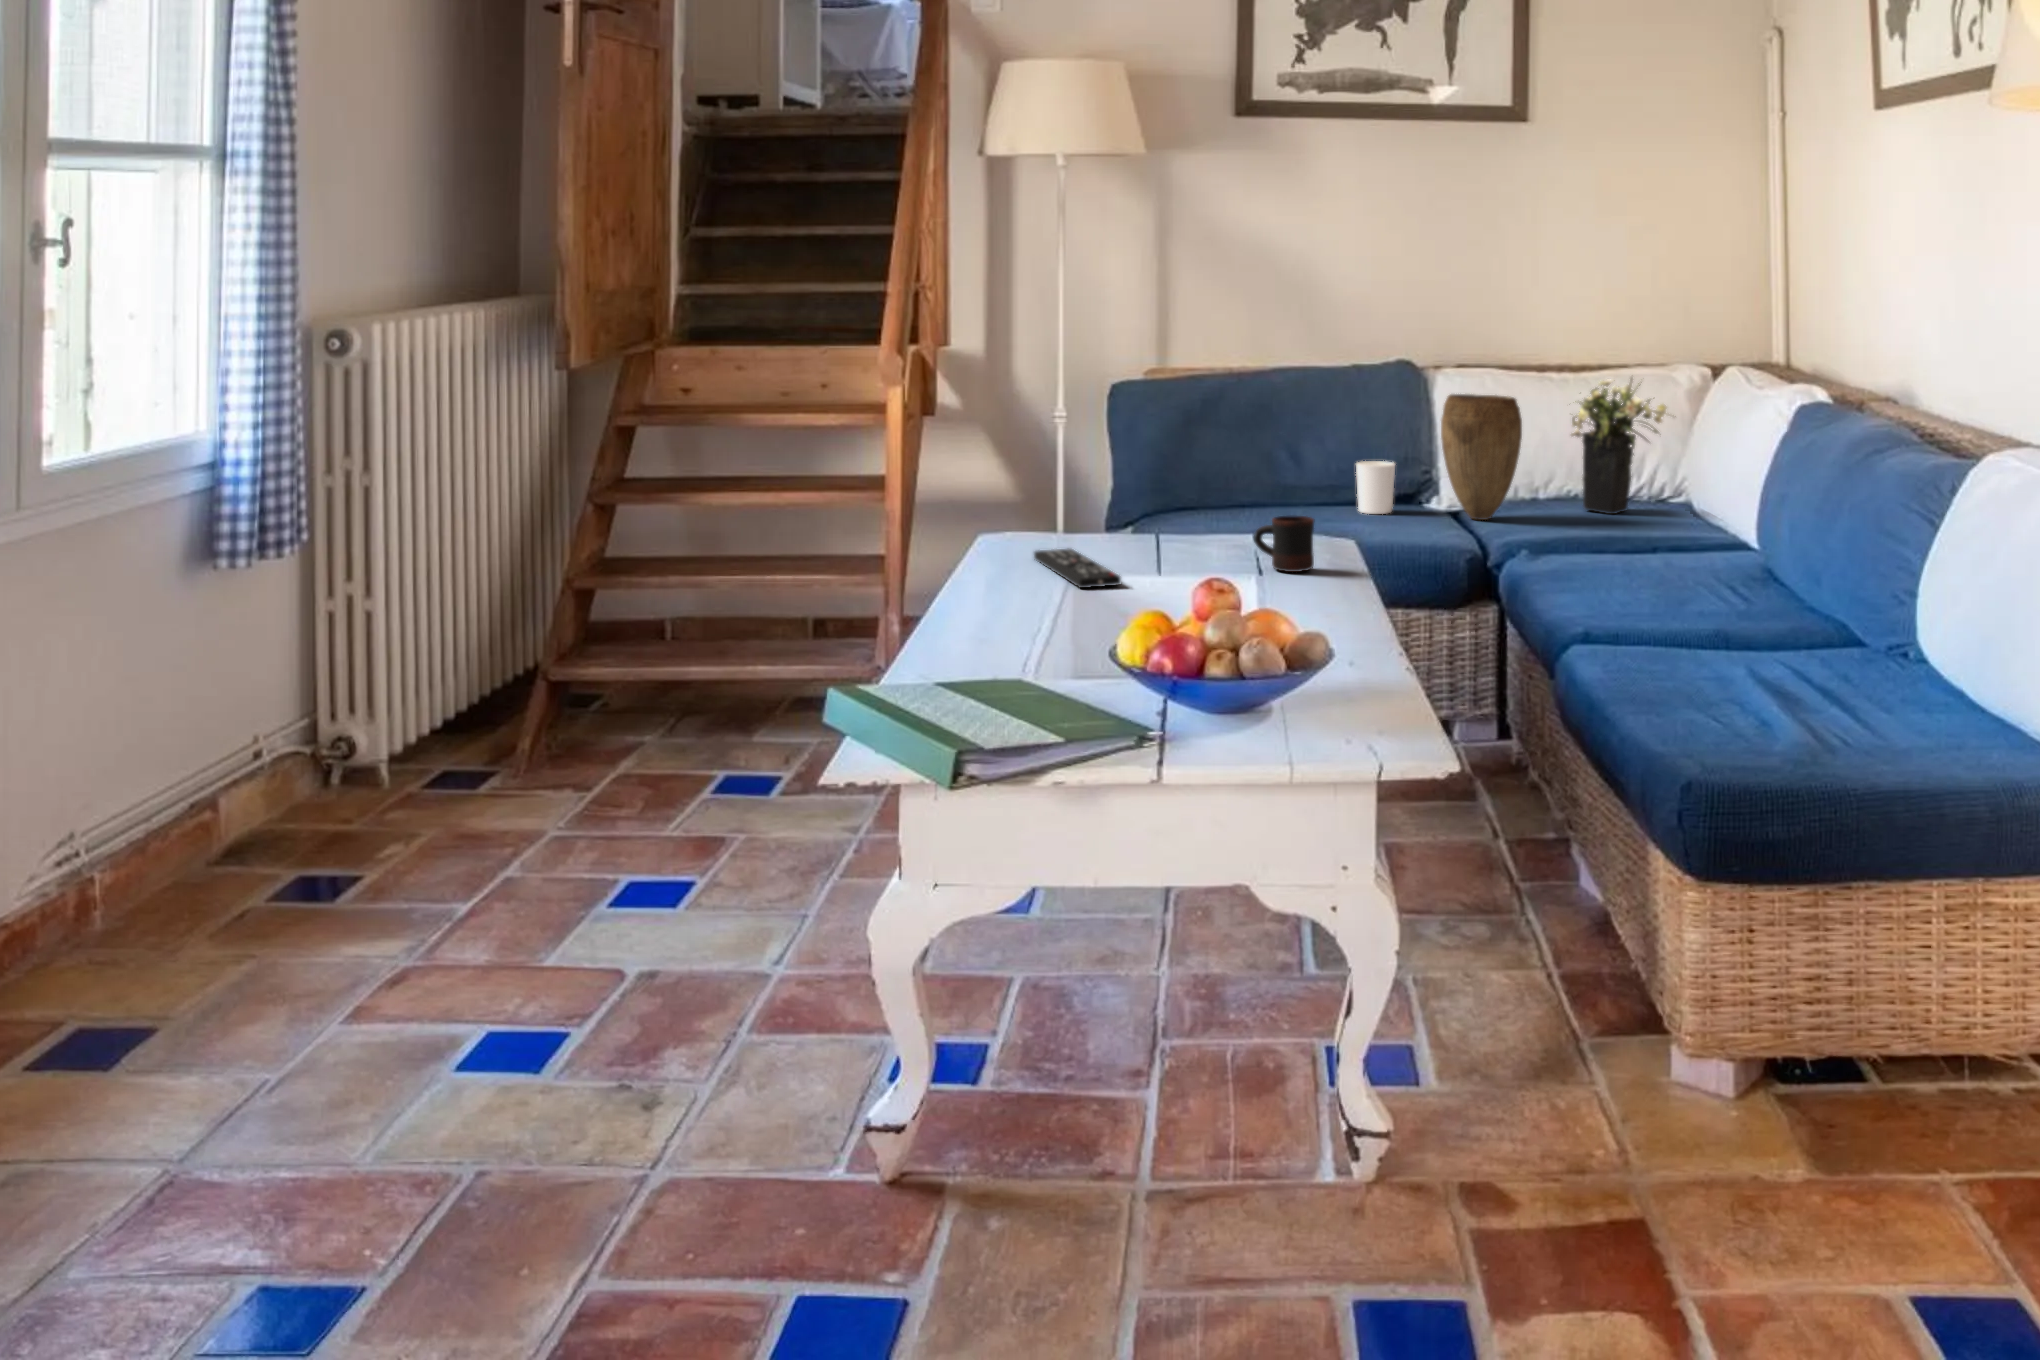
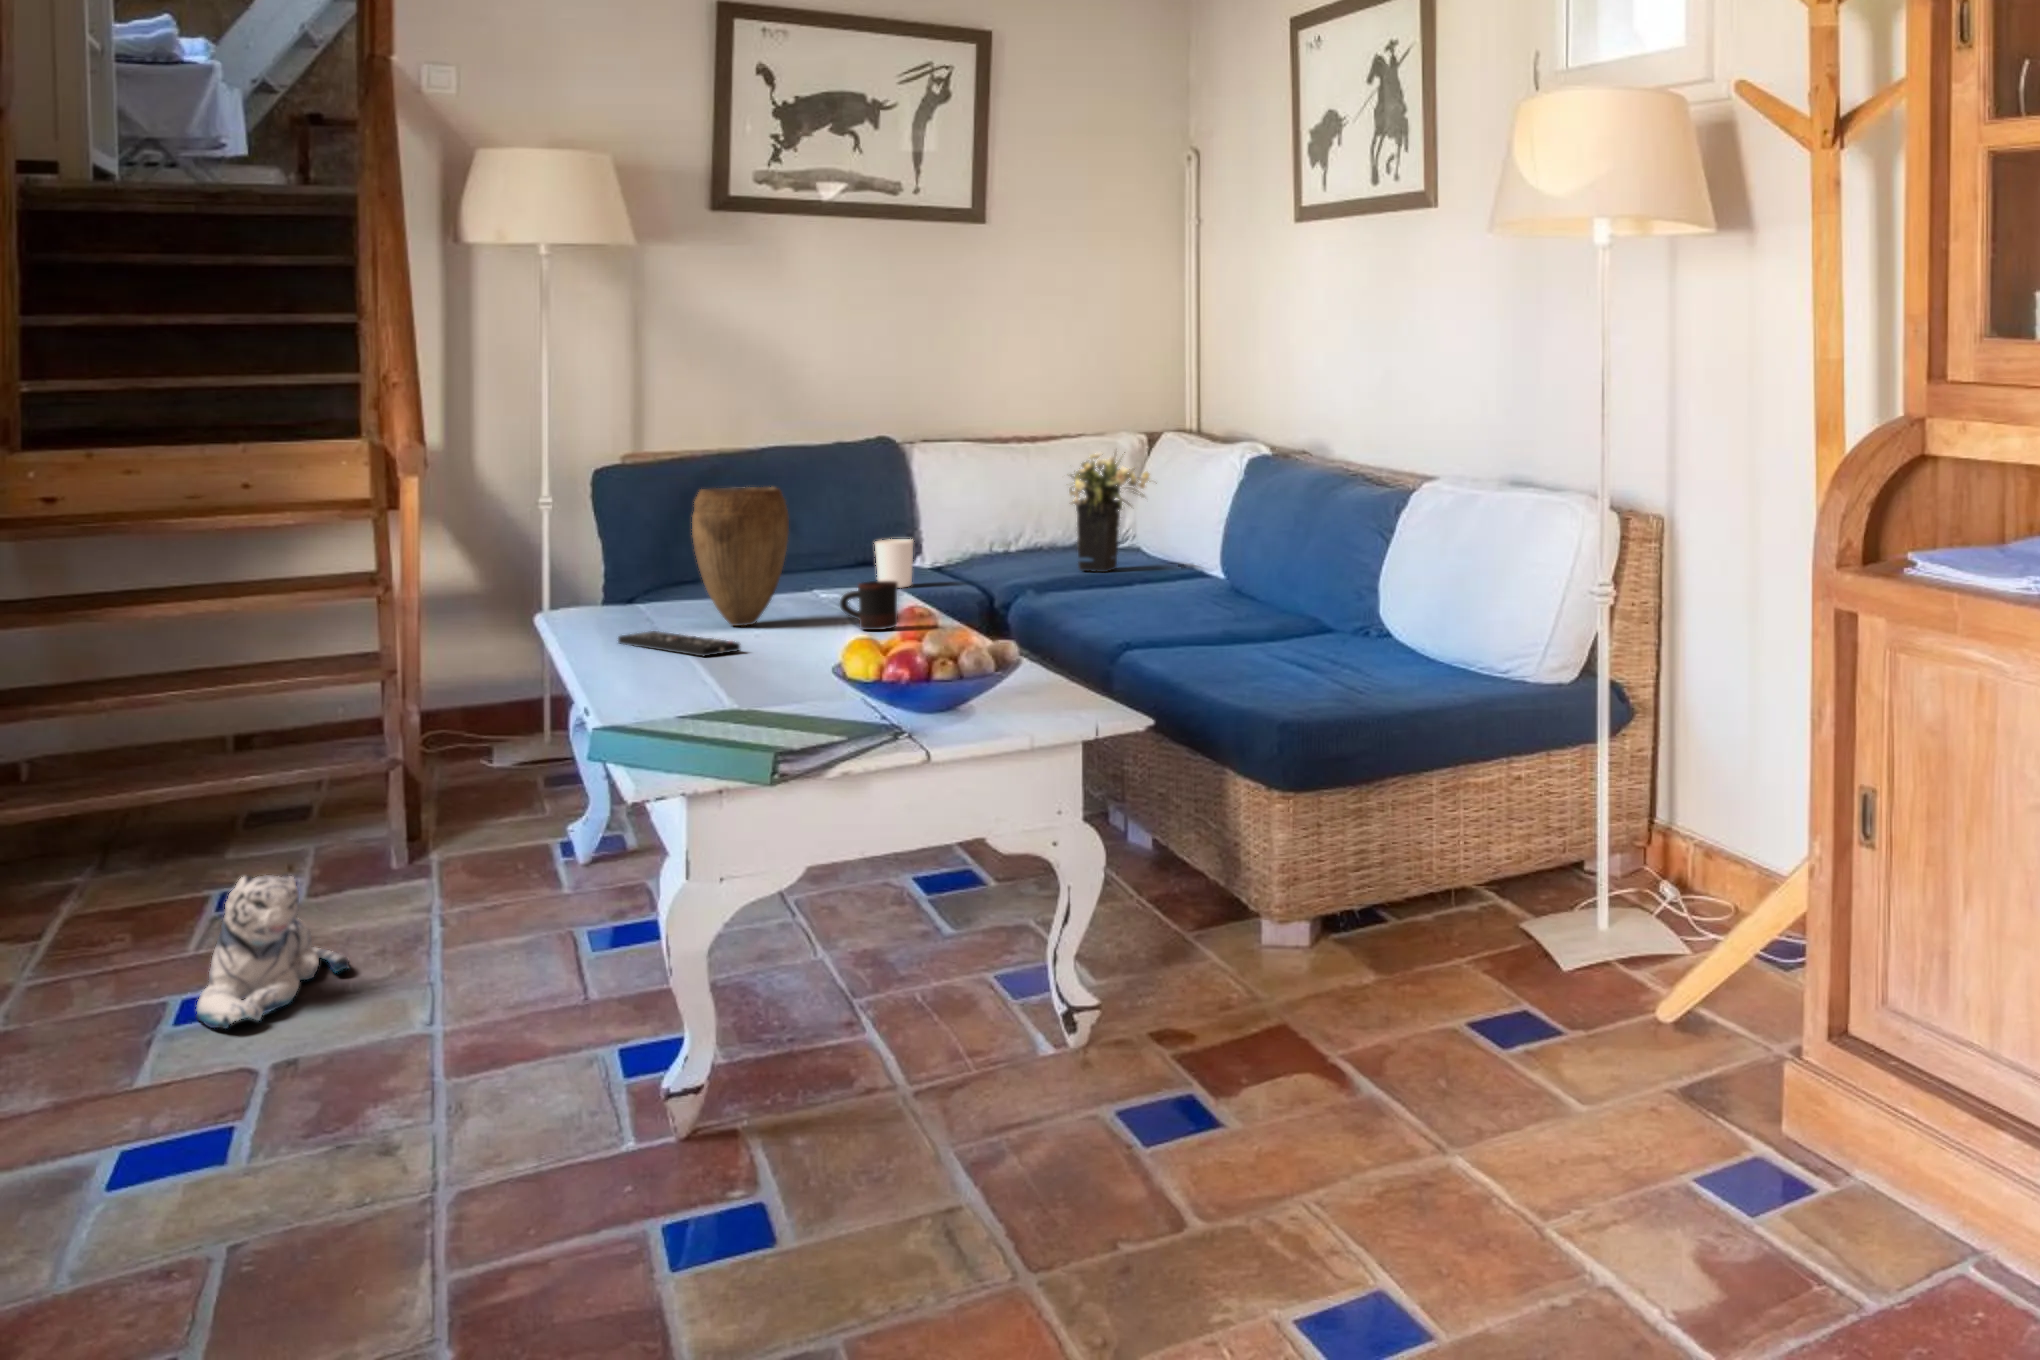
vase: present [1441,394,1522,520] -> present [692,487,789,626]
plush toy: none [641,750,791,899] -> present [196,875,349,1029]

